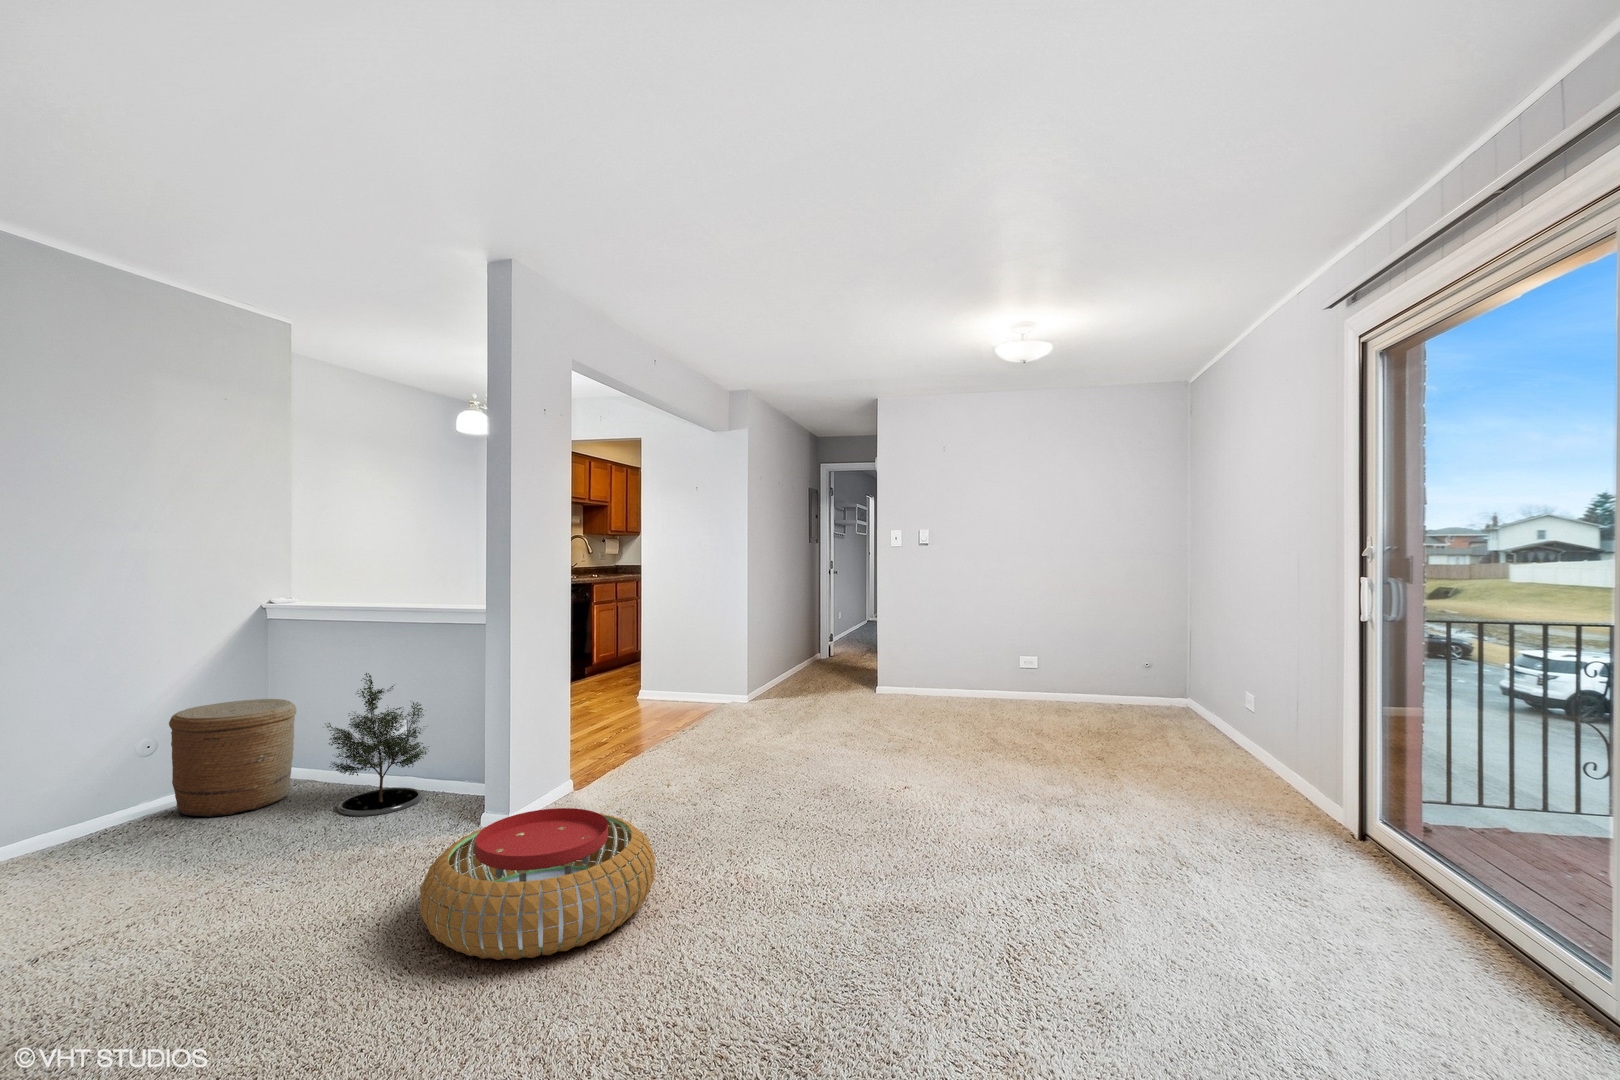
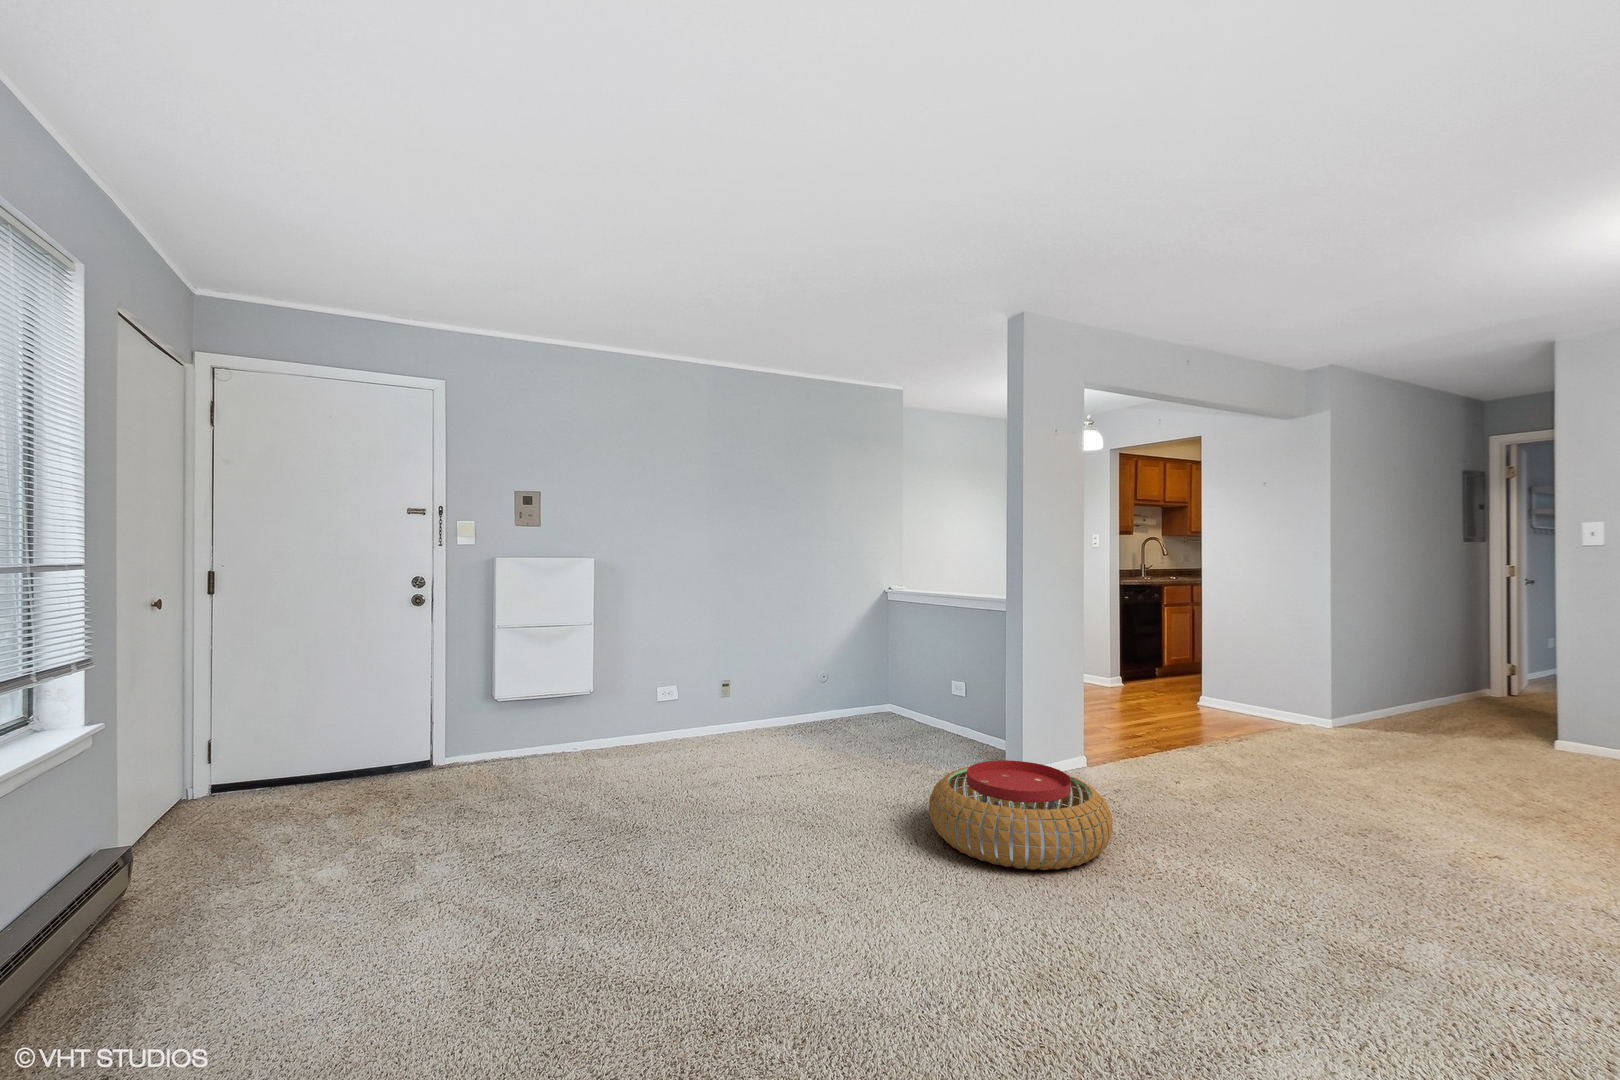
potted tree: present [325,673,426,816] -> none [907,641,979,749]
woven basket: present [169,699,296,817] -> none [832,653,899,728]

